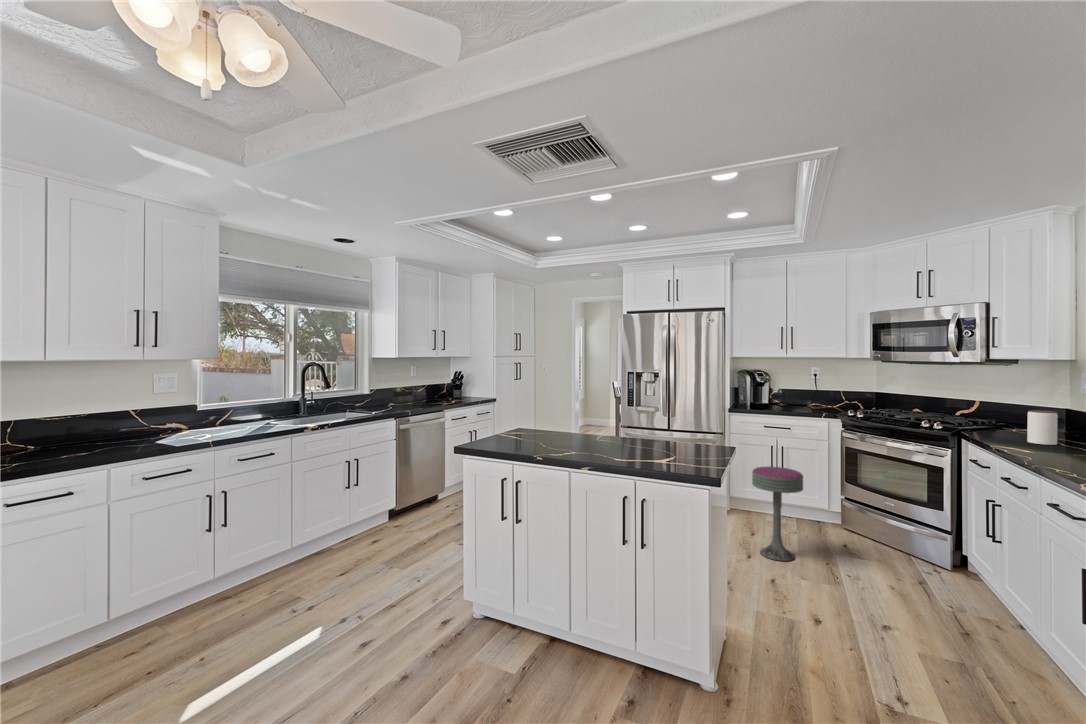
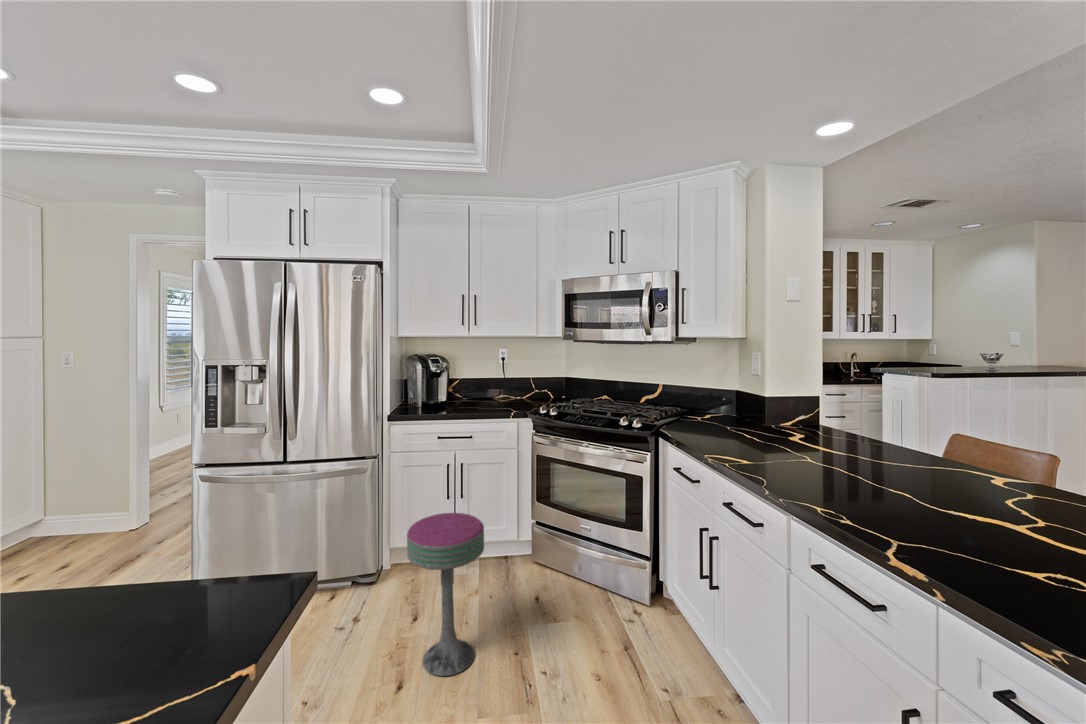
jar: present [1027,410,1058,445] -> none [731,402,760,446]

